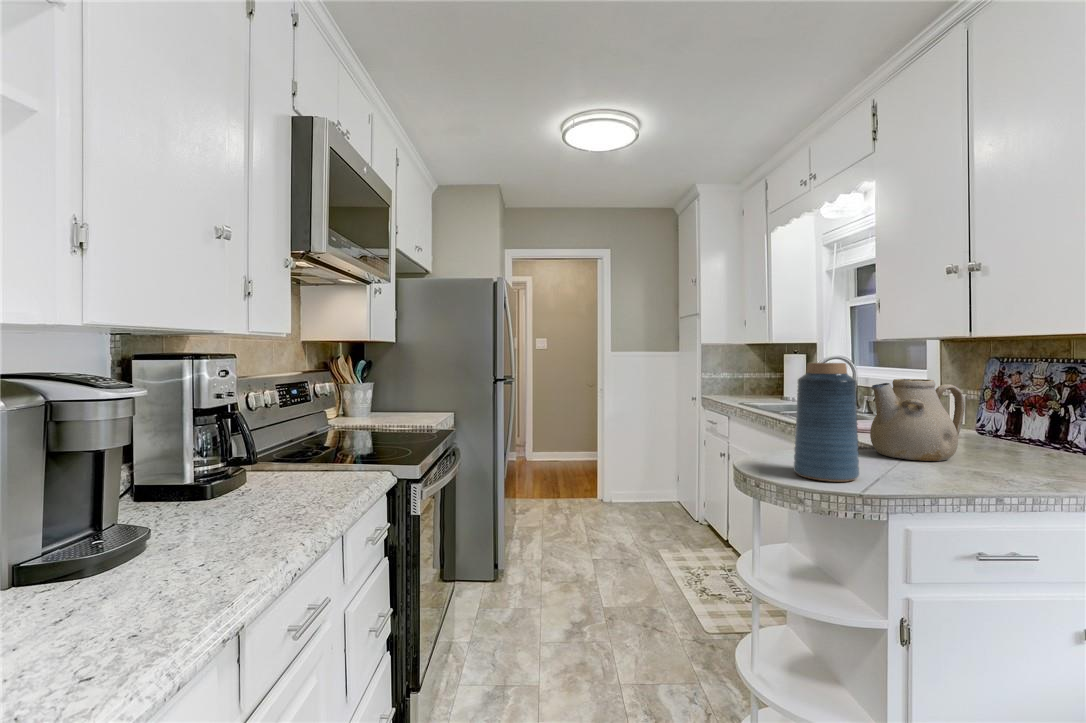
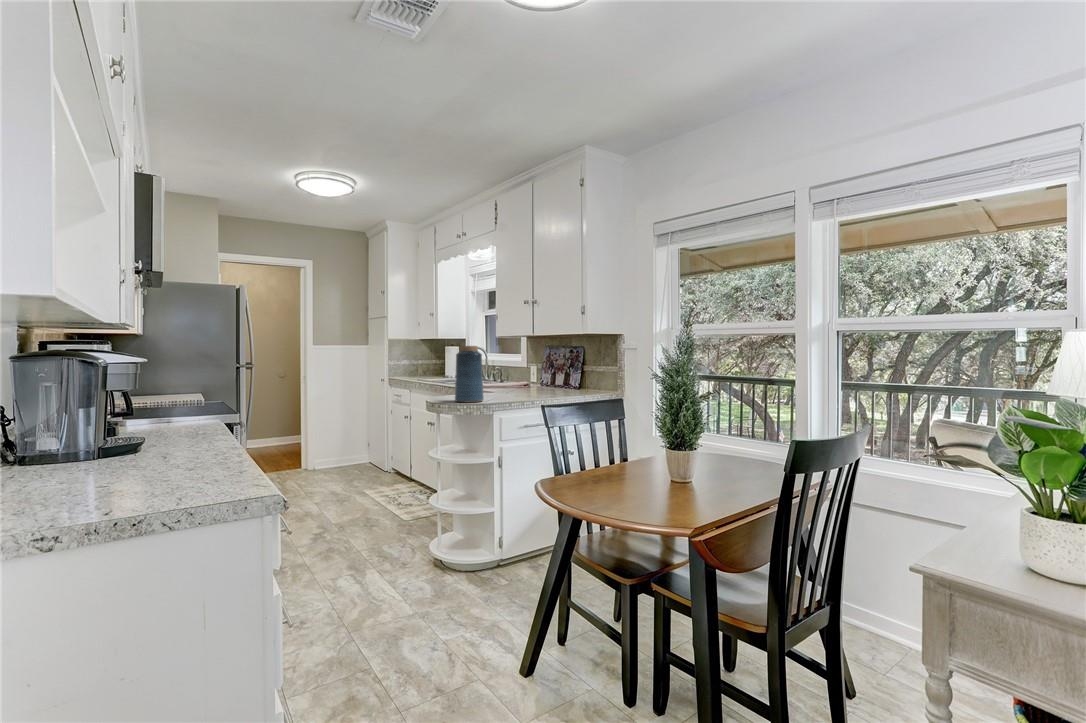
teapot: present [870,379,965,461] -> none [490,356,530,395]

